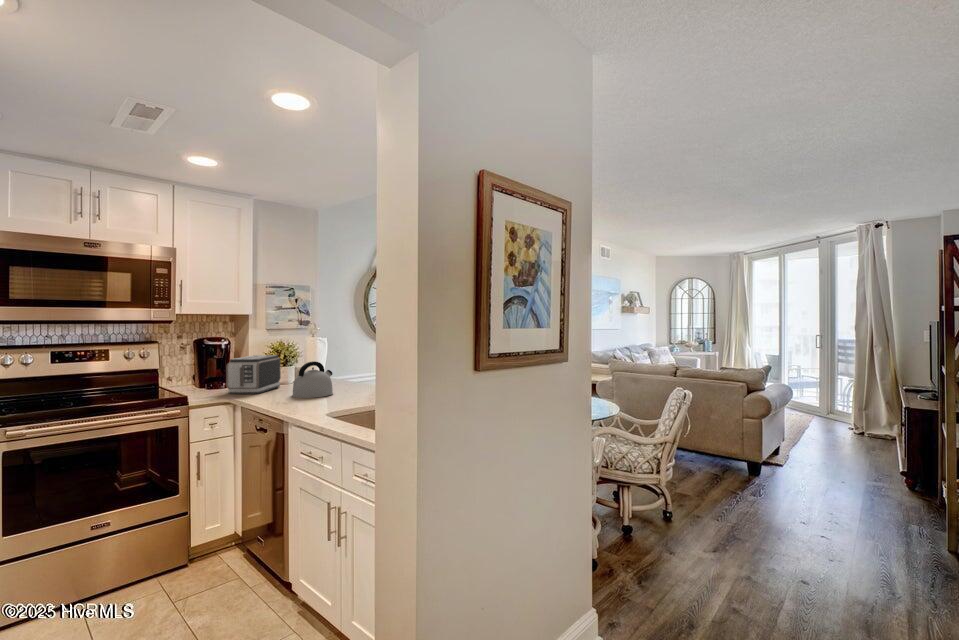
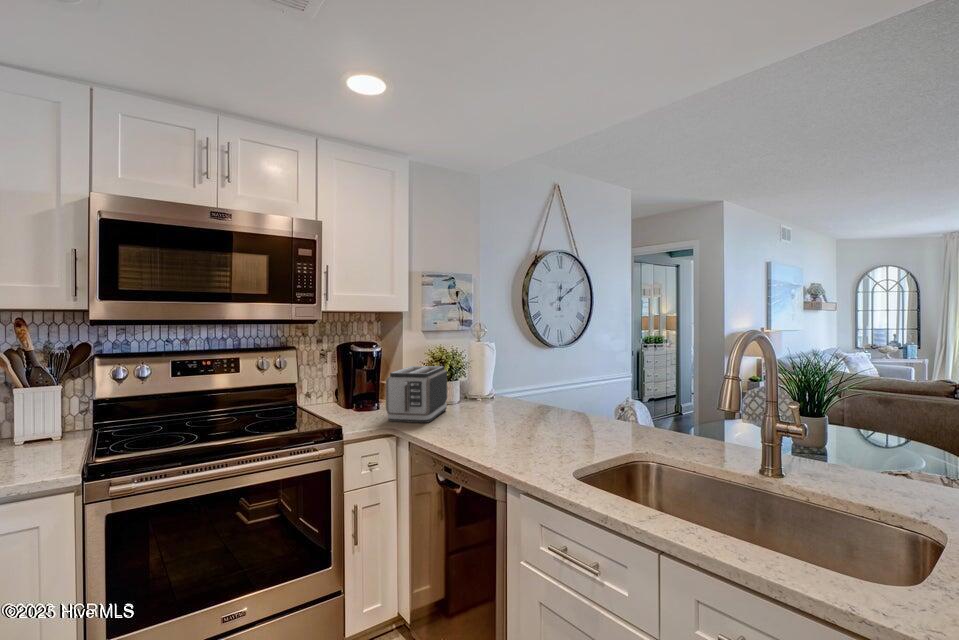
kettle: present [292,361,333,398] -> none [478,379,533,434]

